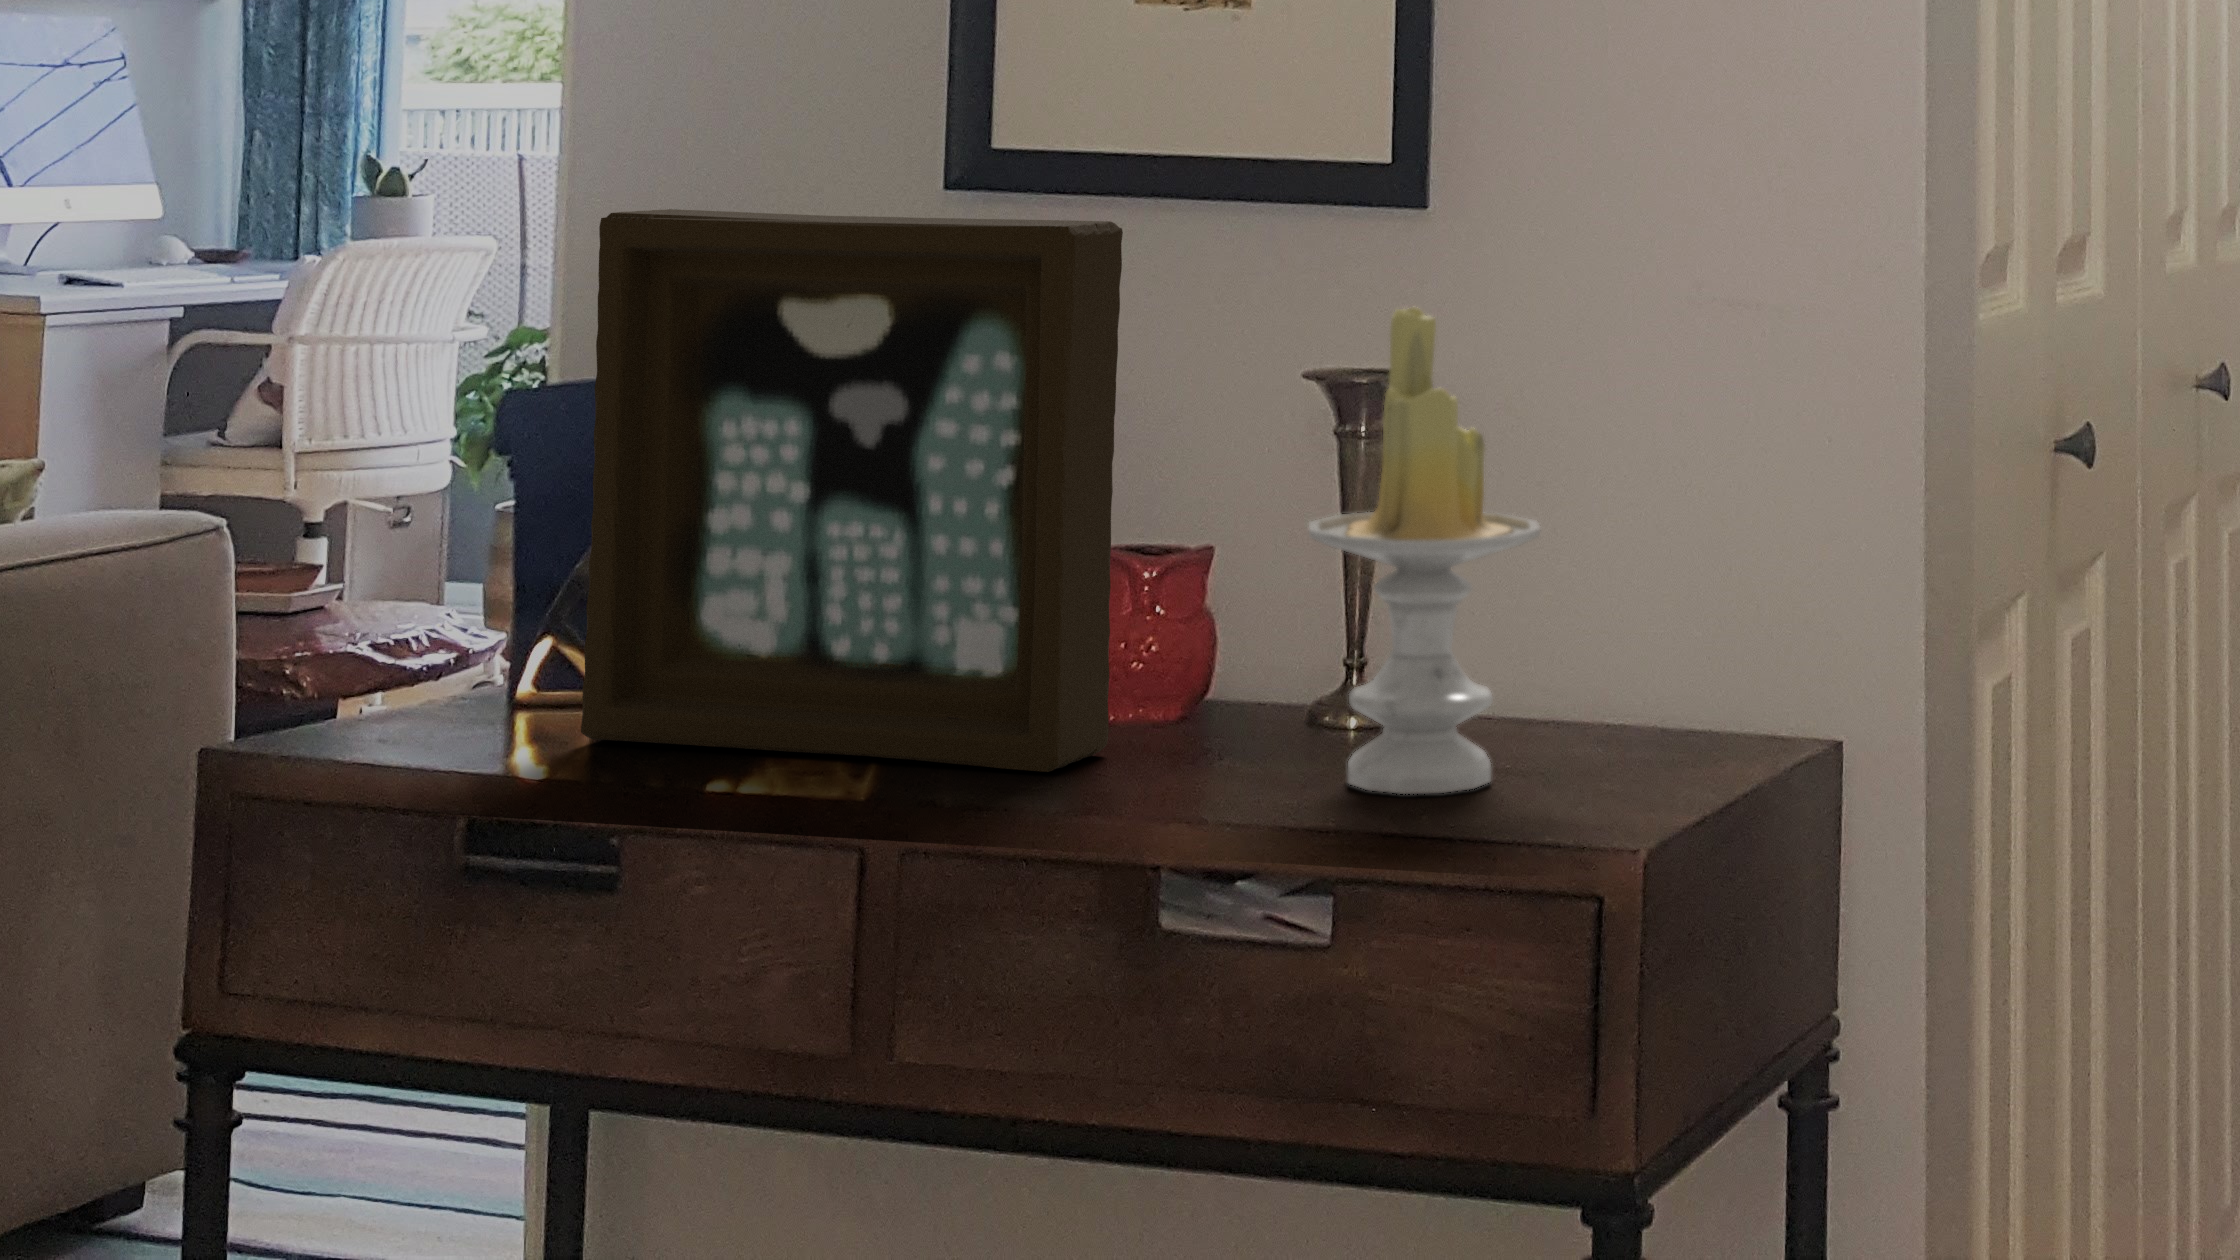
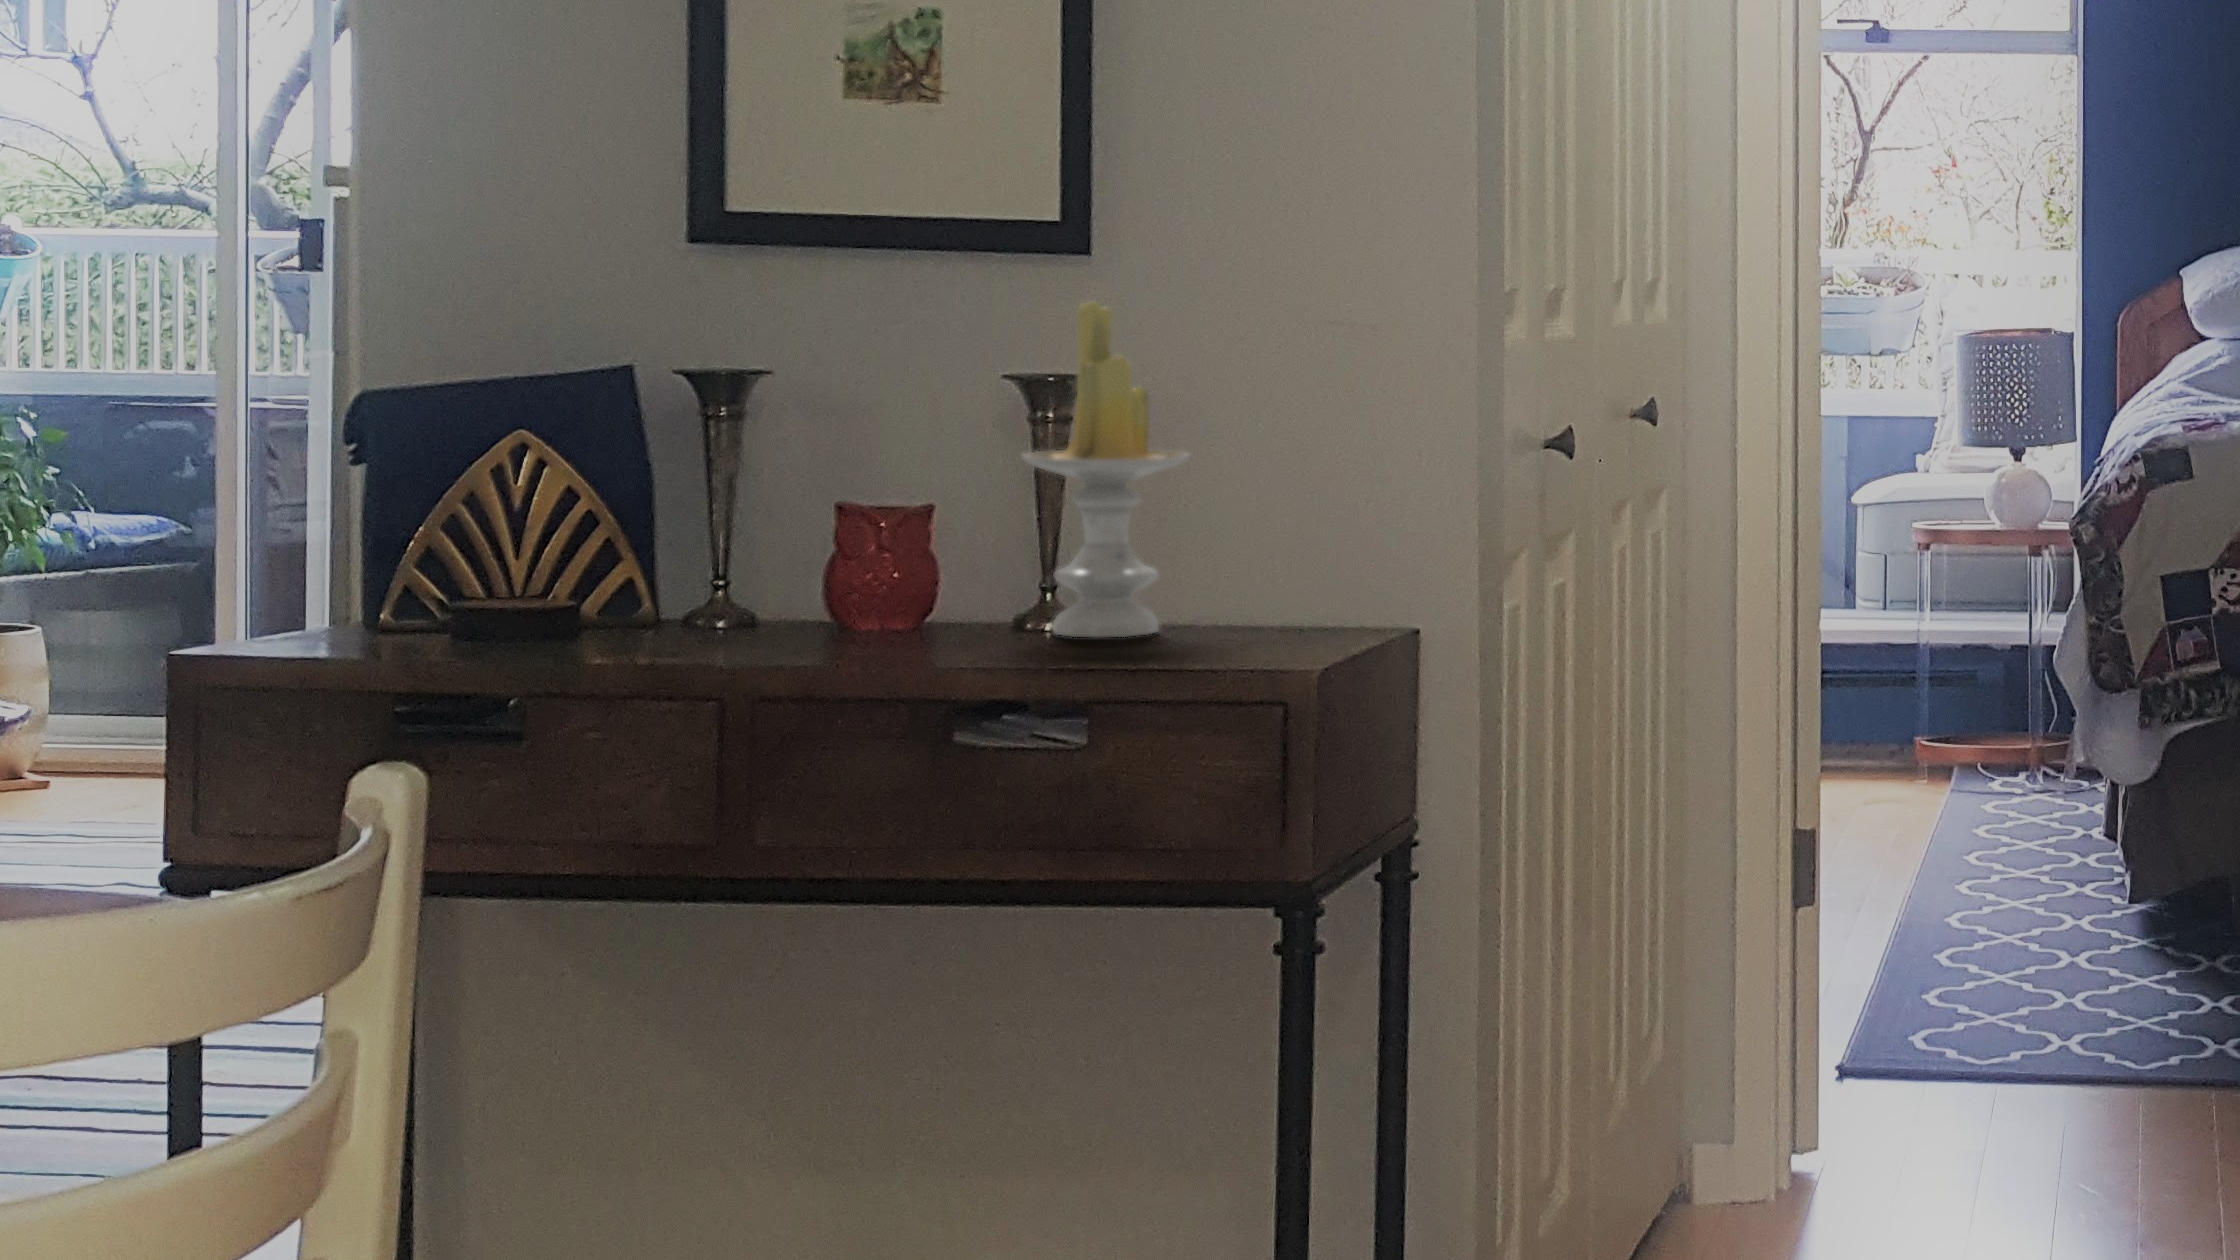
picture frame: present [581,209,1123,772] -> none [446,239,865,635]

